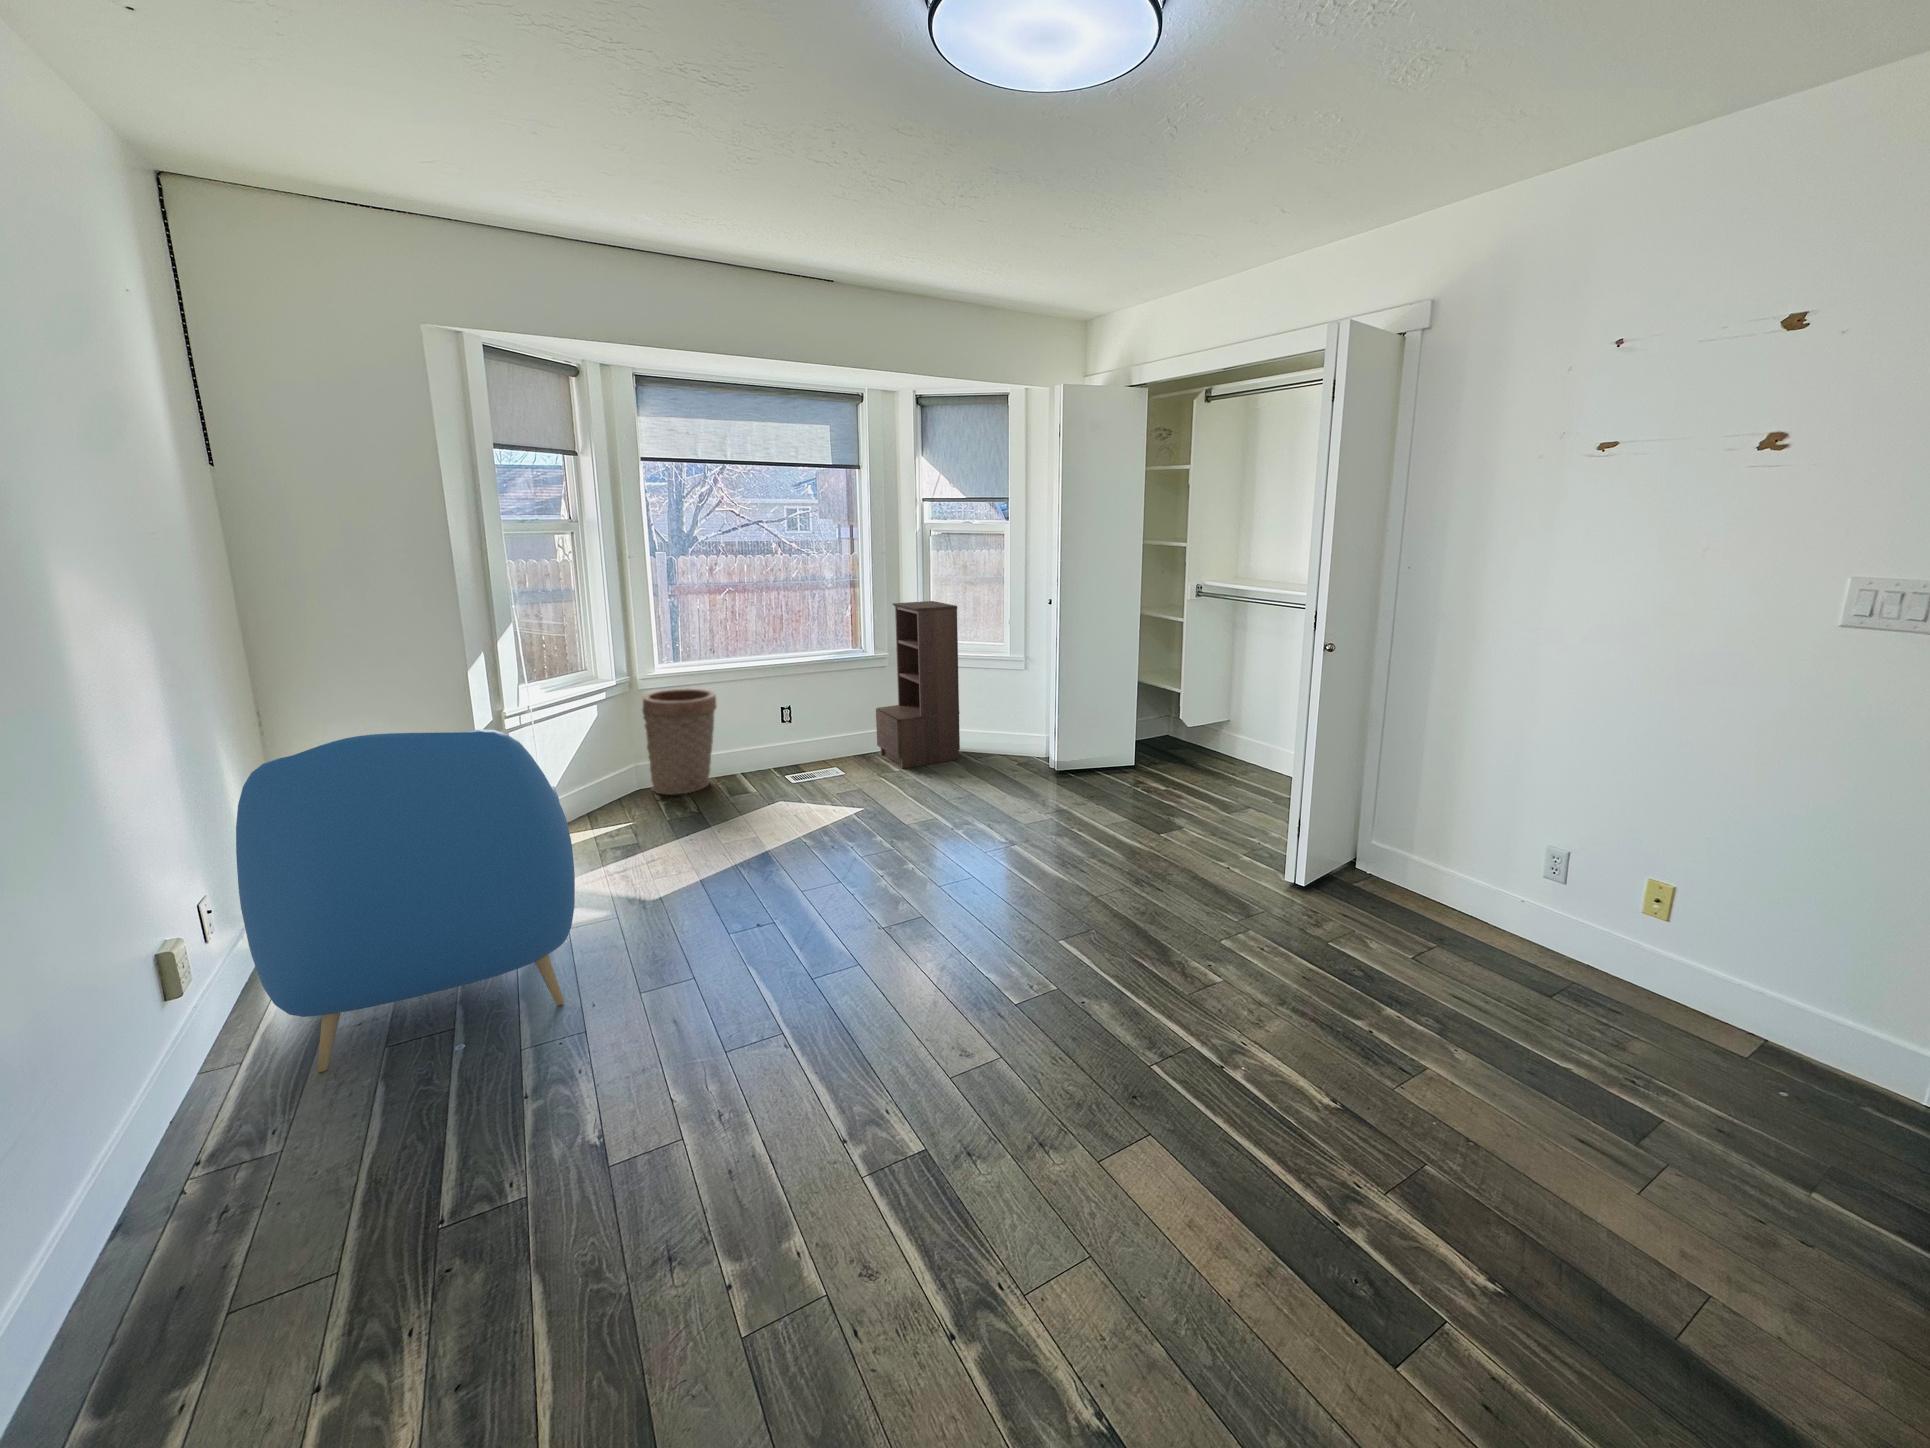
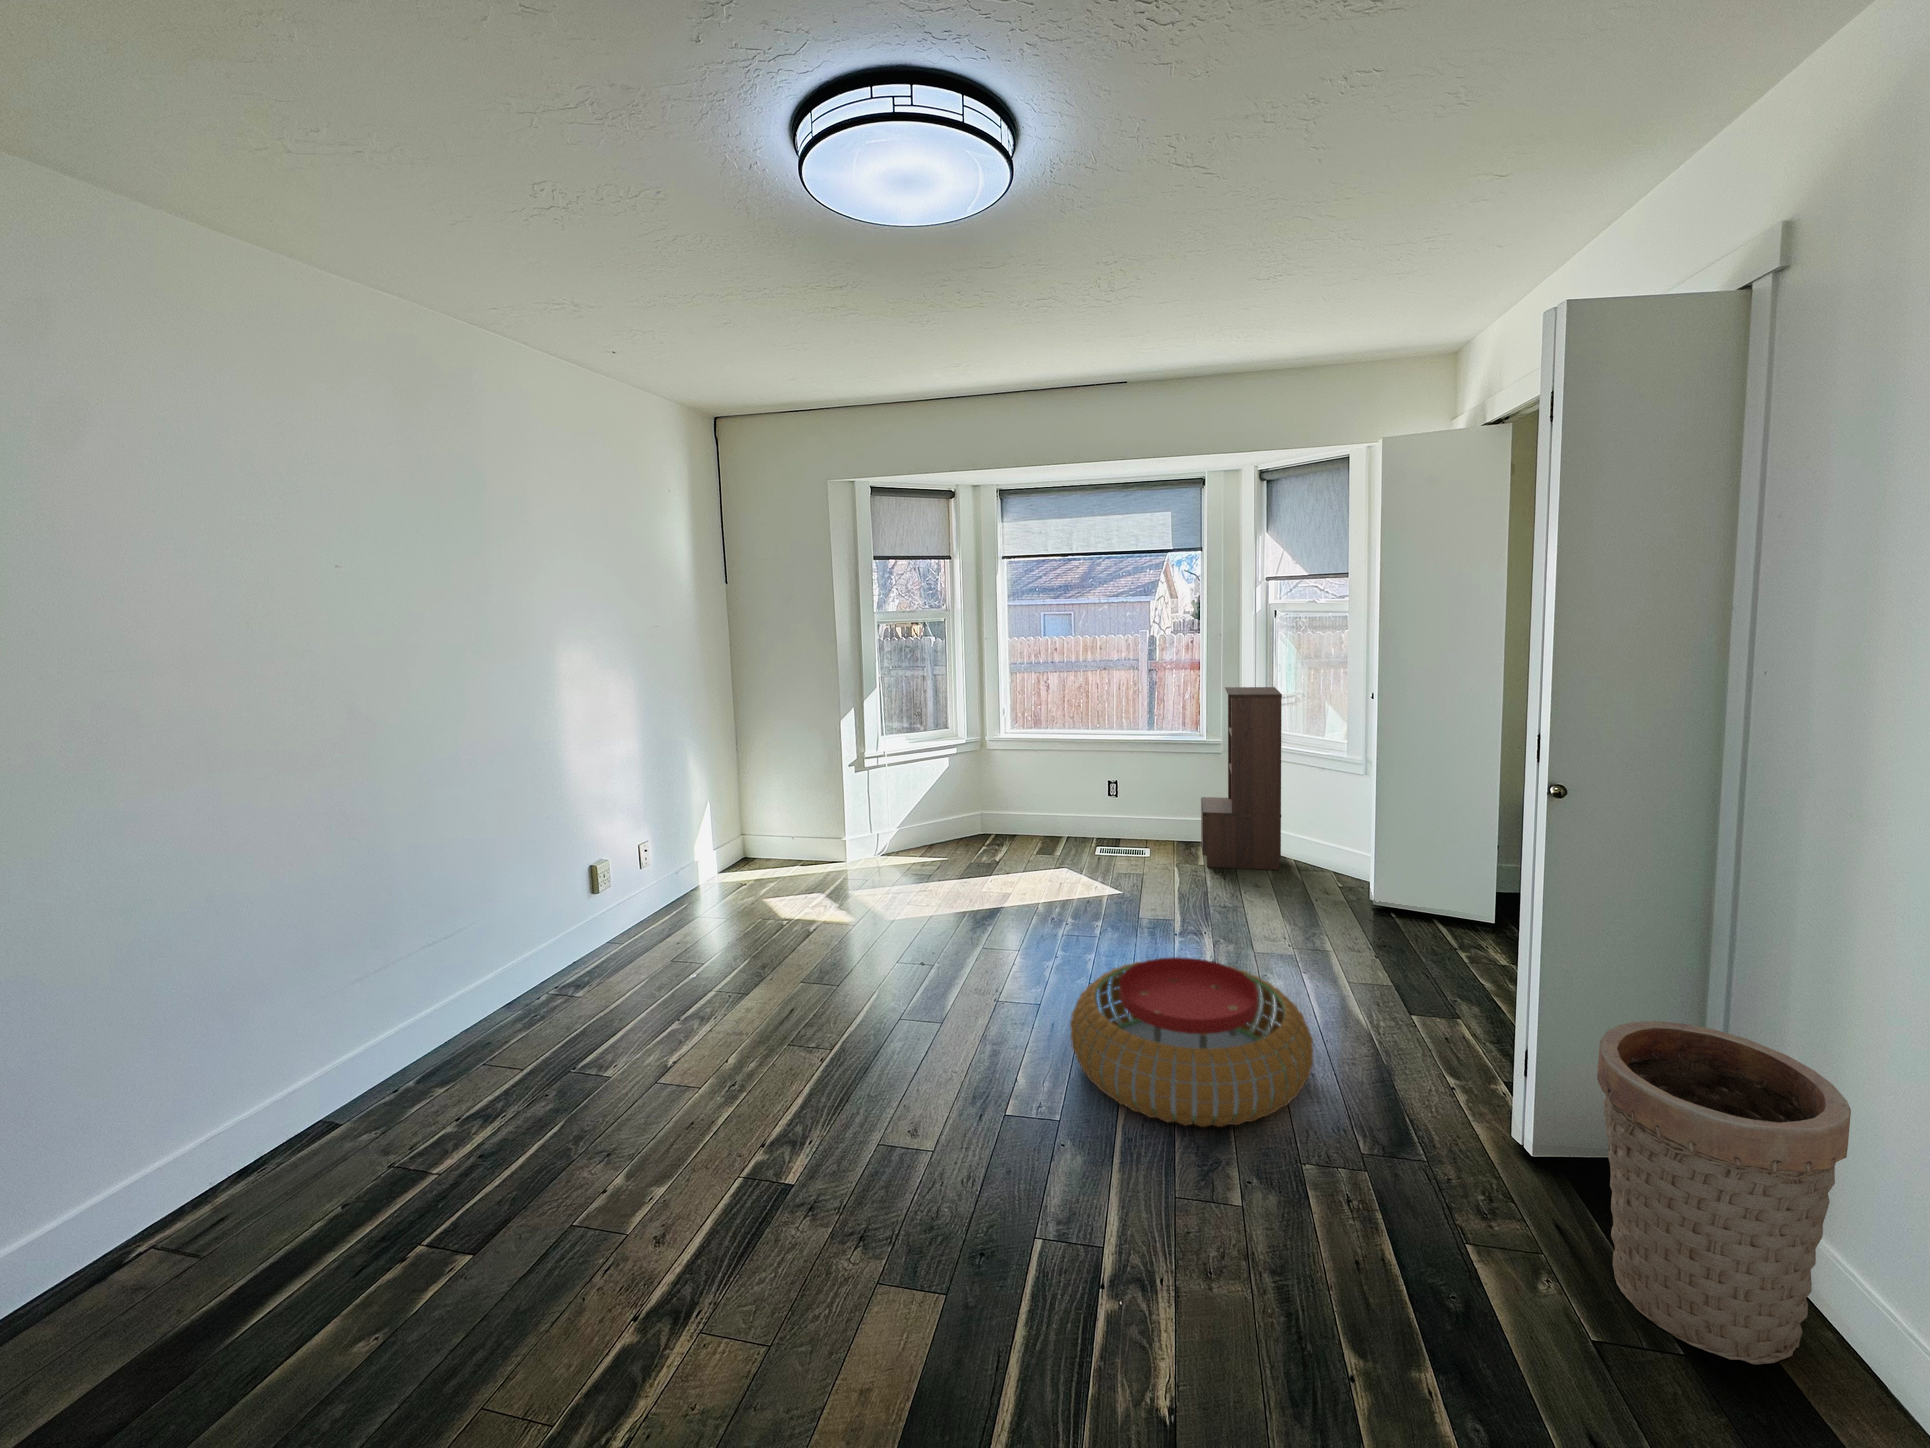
basket: present [642,688,716,795] -> present [1597,1021,1851,1365]
armchair: present [236,730,575,1072] -> none [593,753,816,976]
pouf: none [987,825,1186,955] -> present [1070,957,1313,1127]

